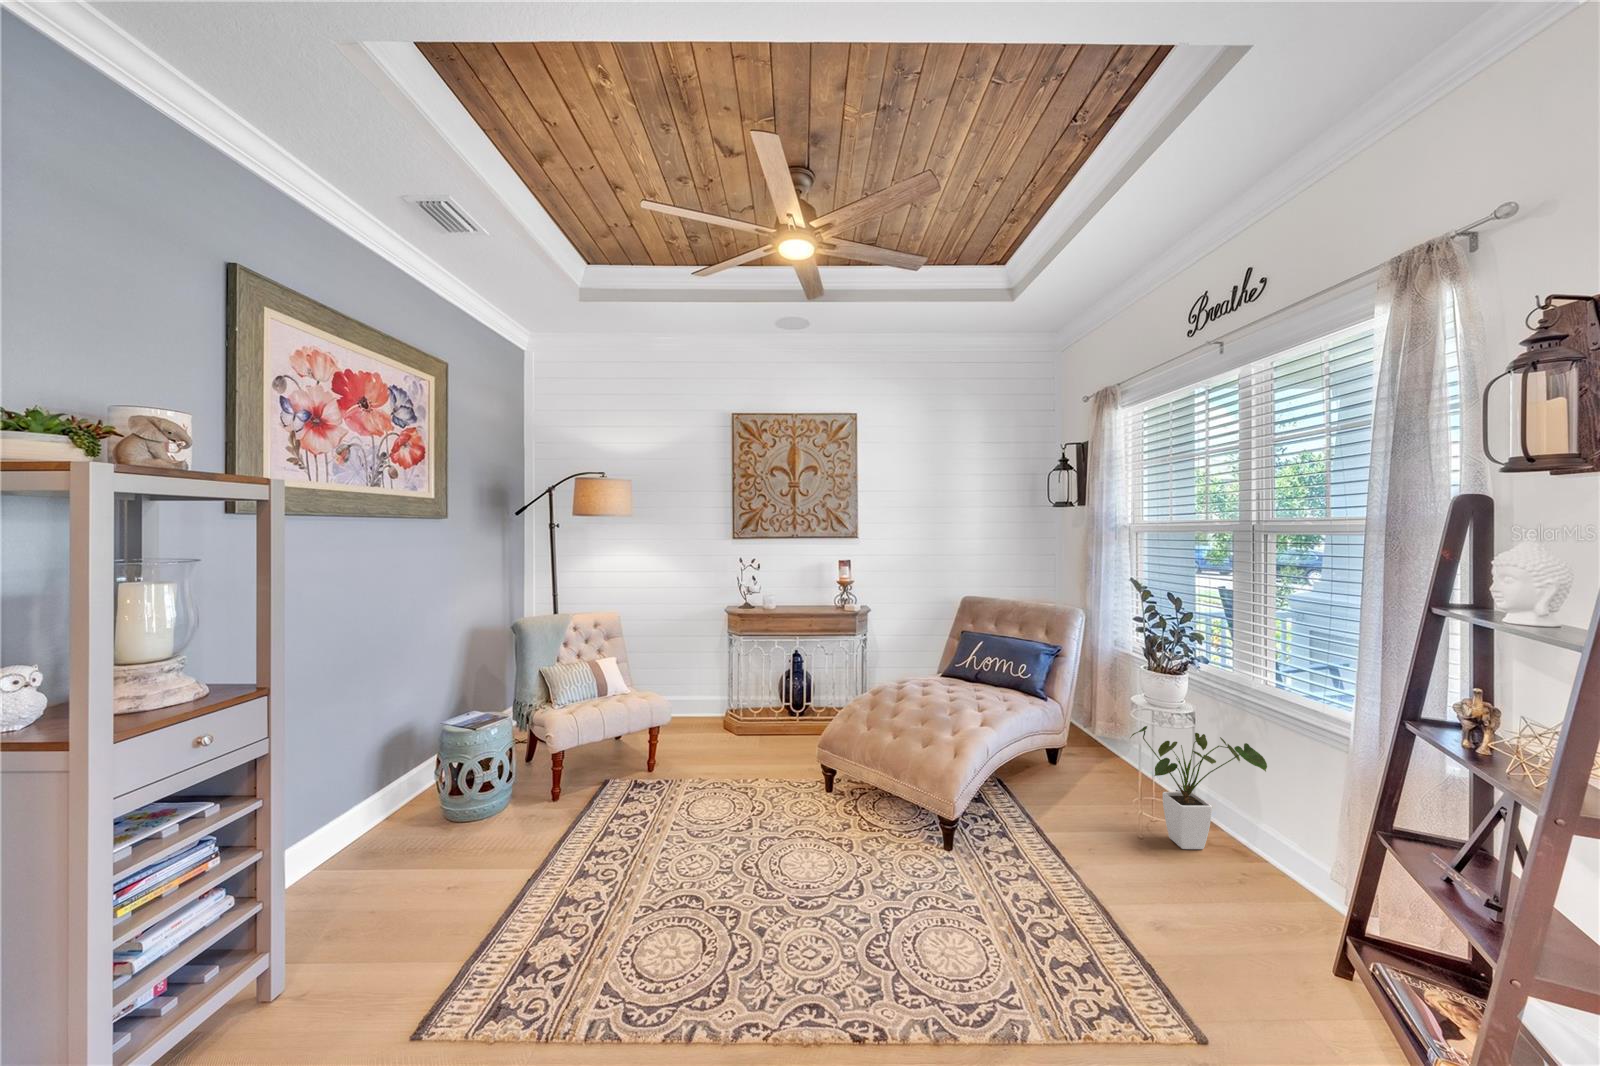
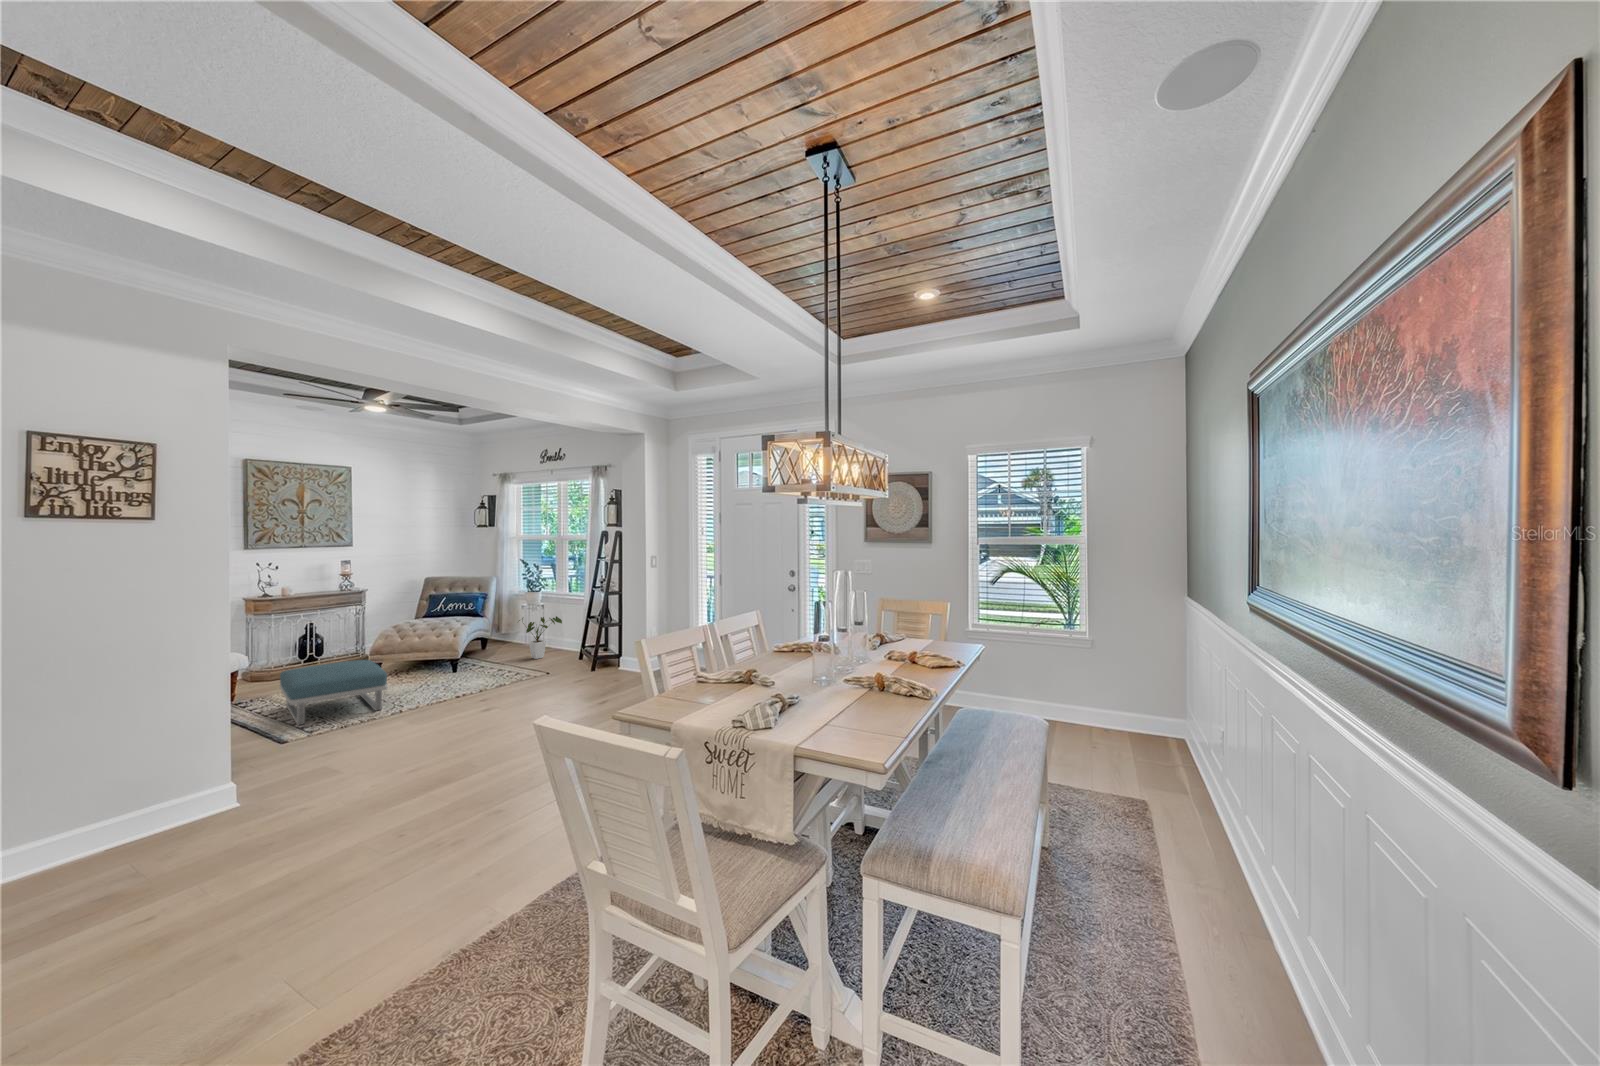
footstool: none [571,769,792,959] -> present [279,660,388,725]

